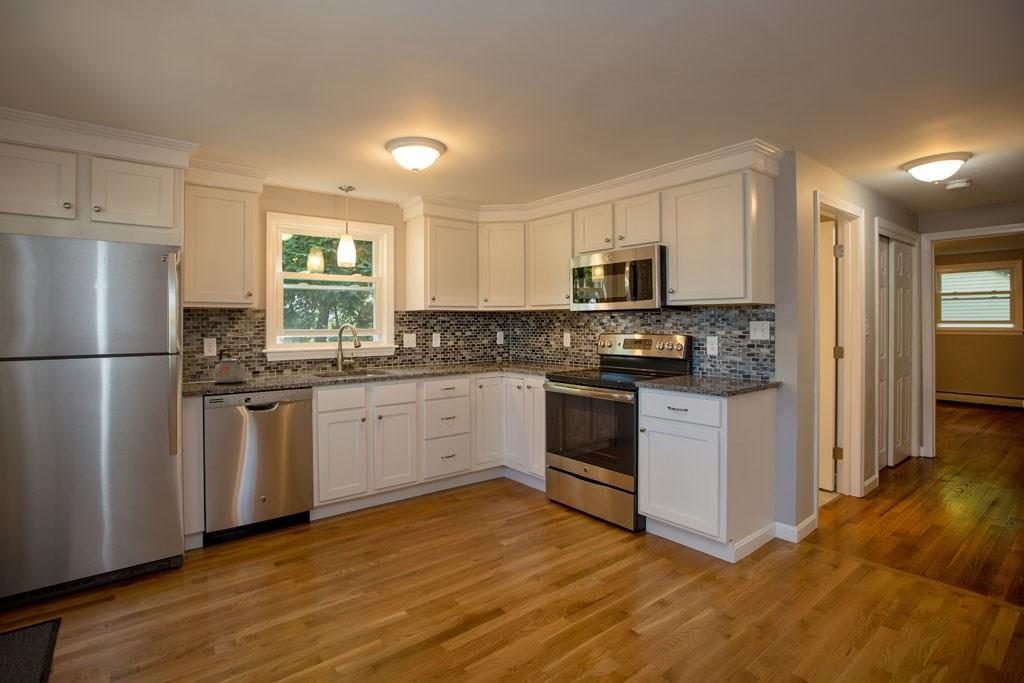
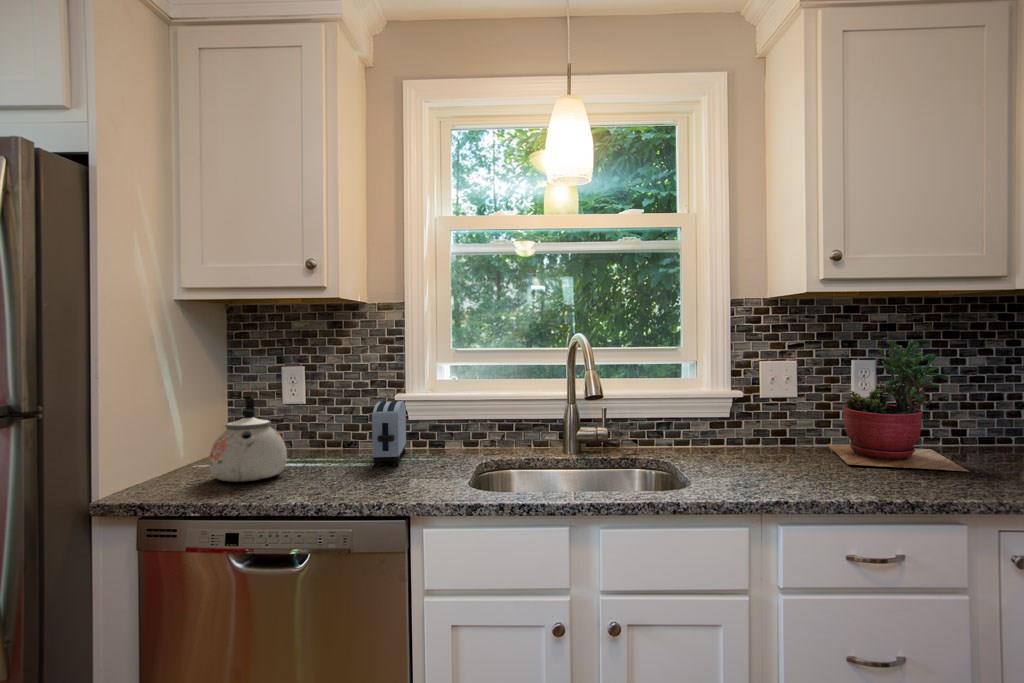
succulent plant: none [426,326,465,366] -> present [828,339,969,472]
toaster: none [259,352,282,378] -> present [372,401,406,467]

